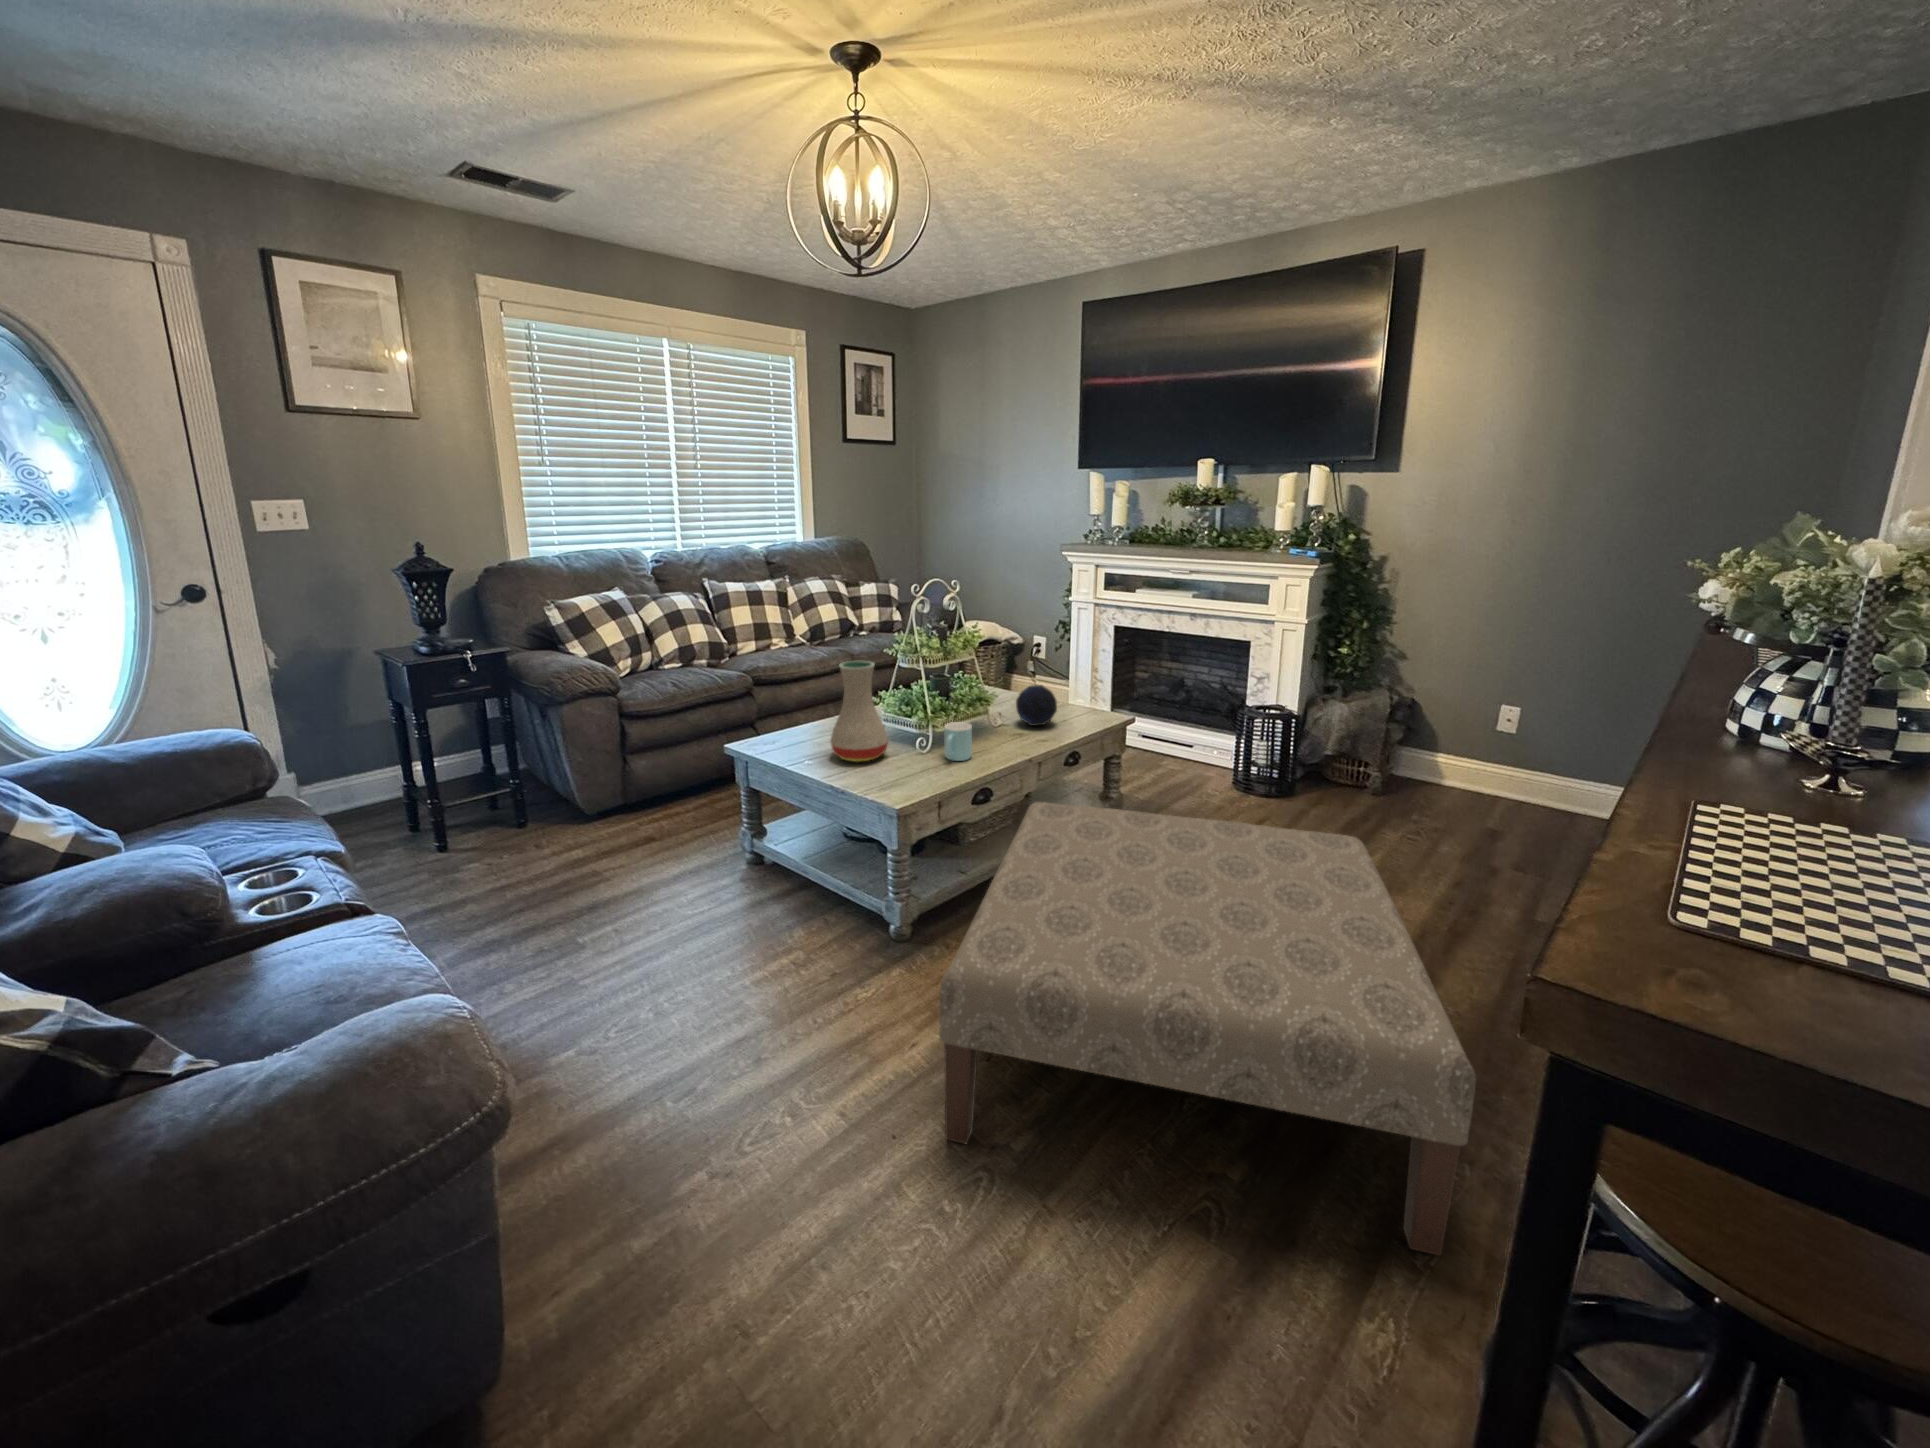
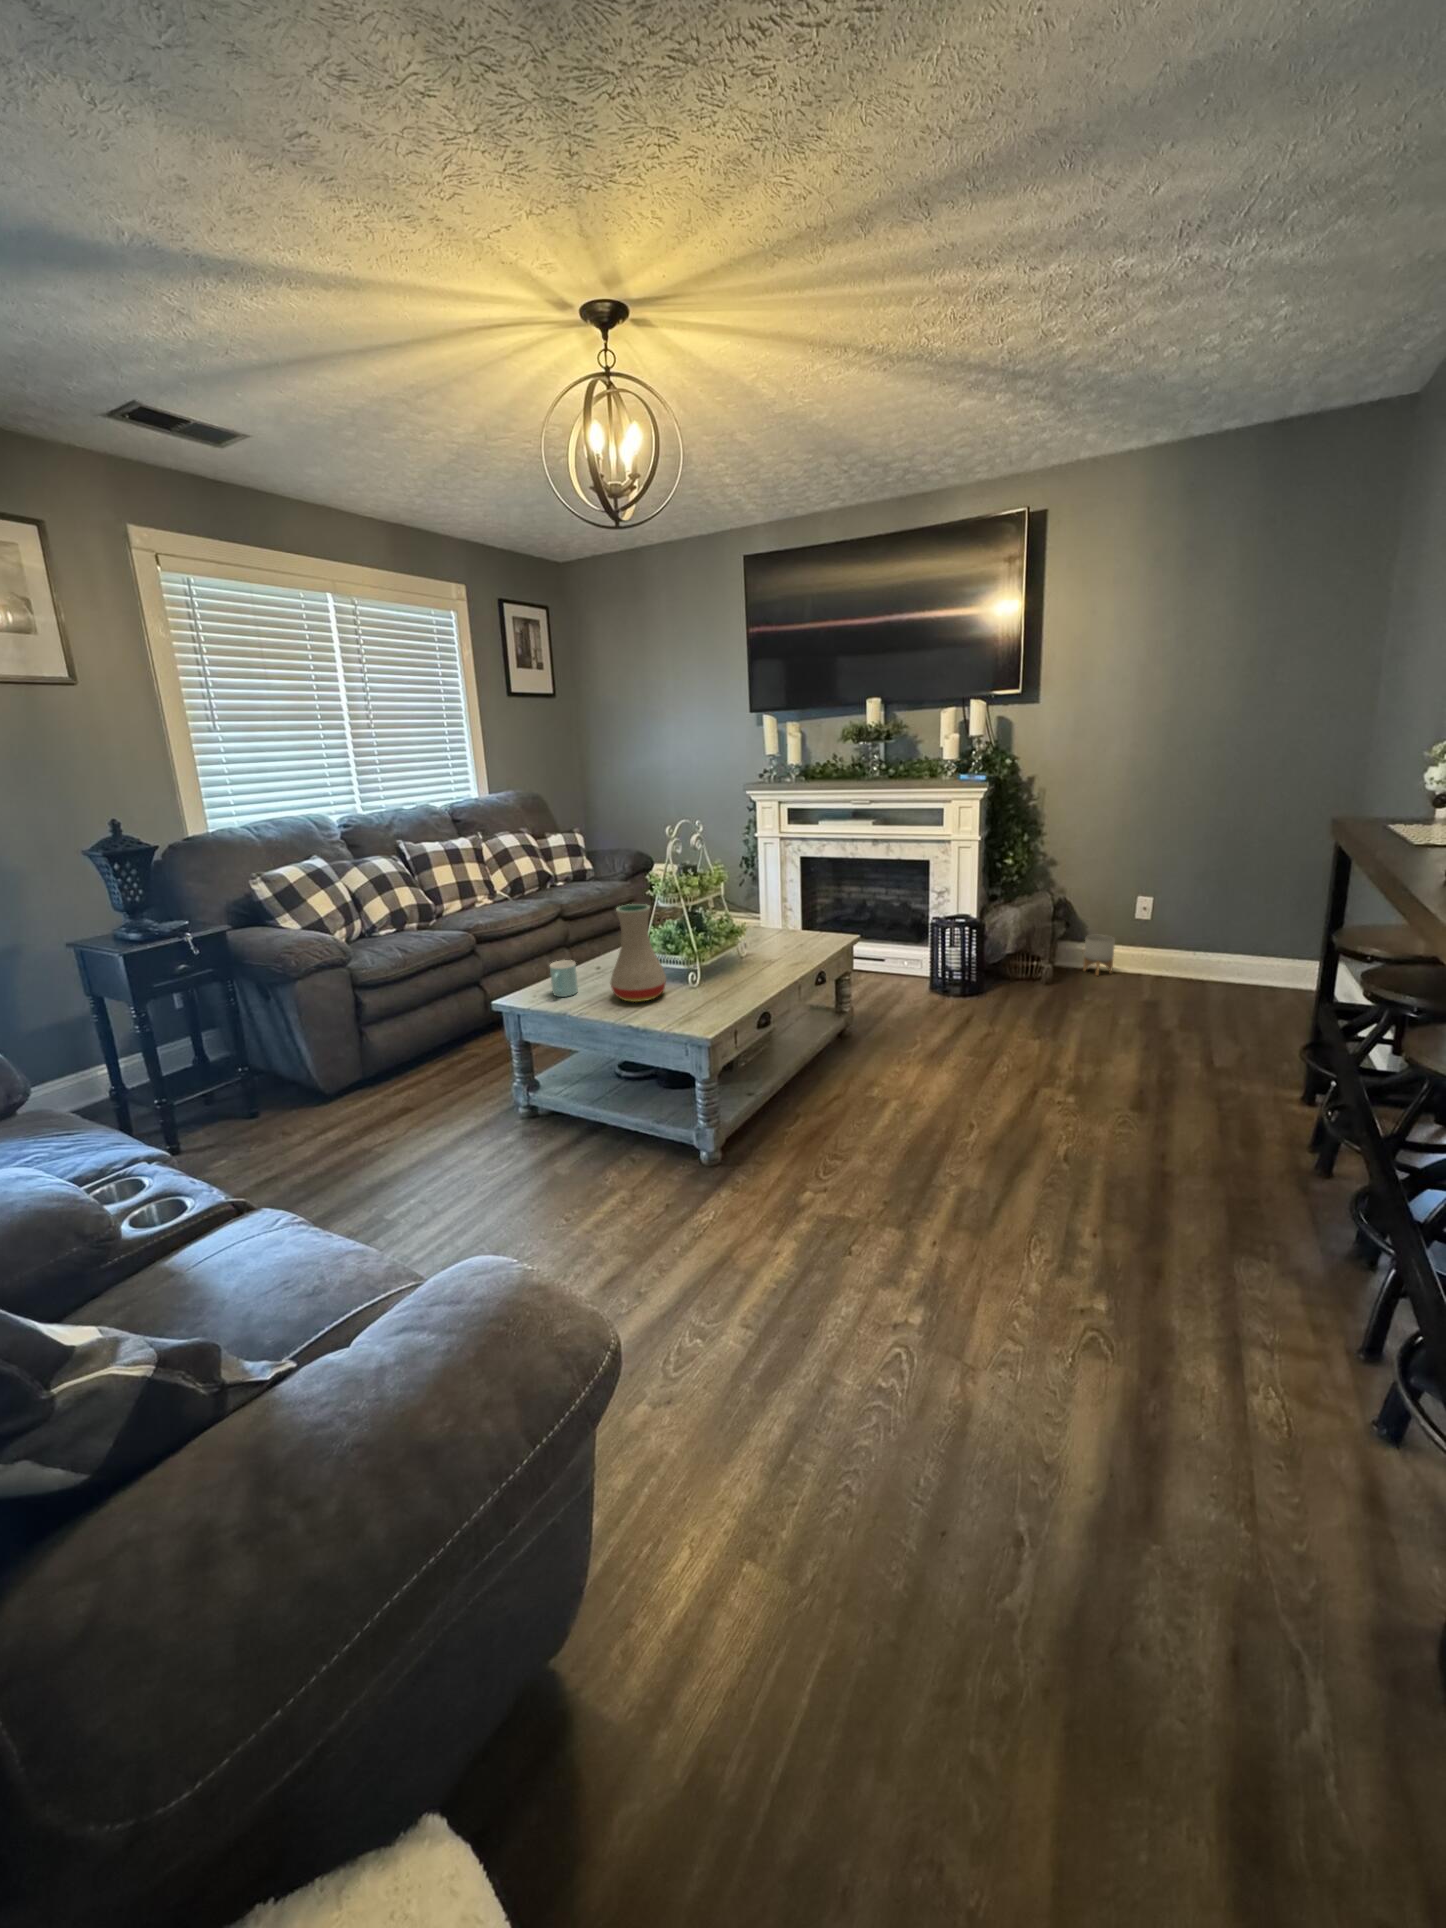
decorative orb: present [1016,685,1057,726] -> none [762,913,801,952]
mug: present [944,722,972,761] -> present [550,960,578,997]
planter: none [1431,746,1473,795] -> present [1083,935,1115,976]
ottoman: present [940,802,1476,1255] -> none [814,1013,1306,1334]

